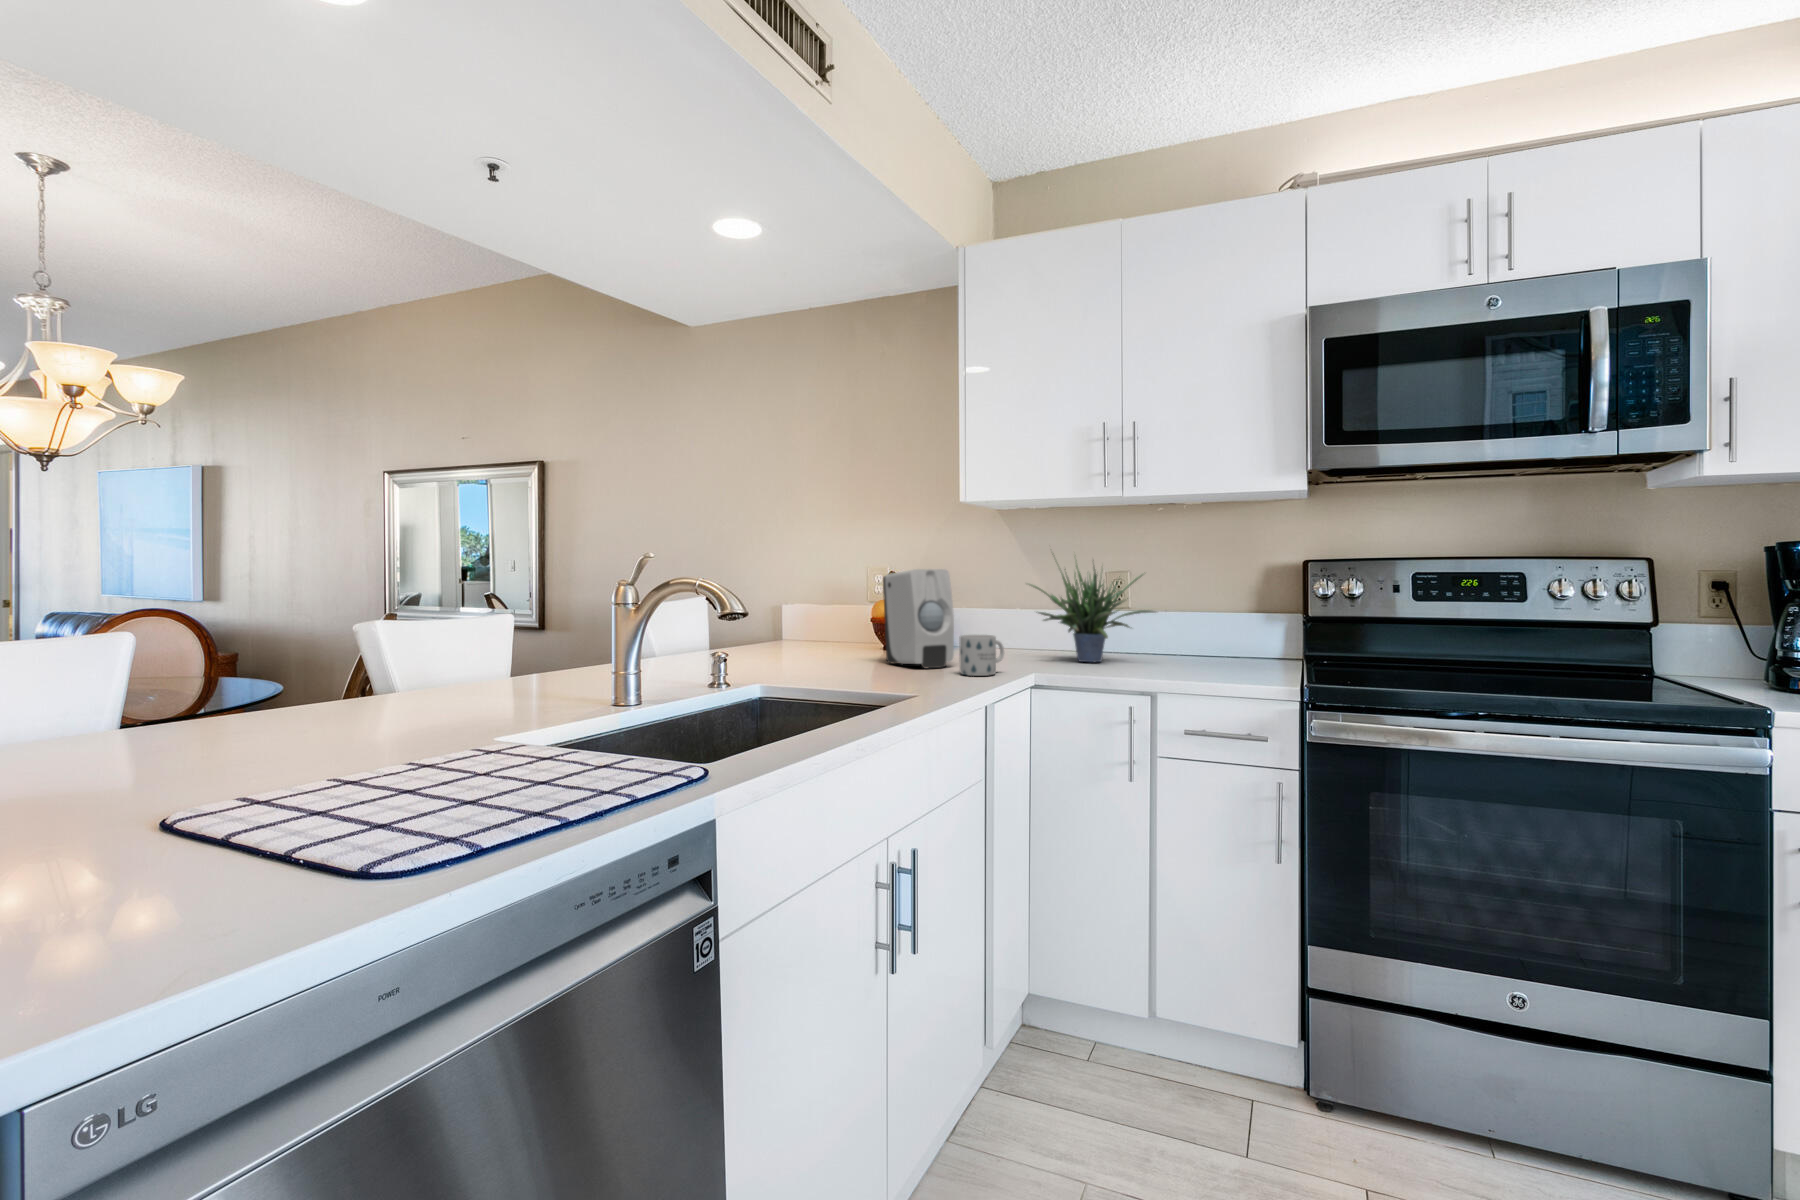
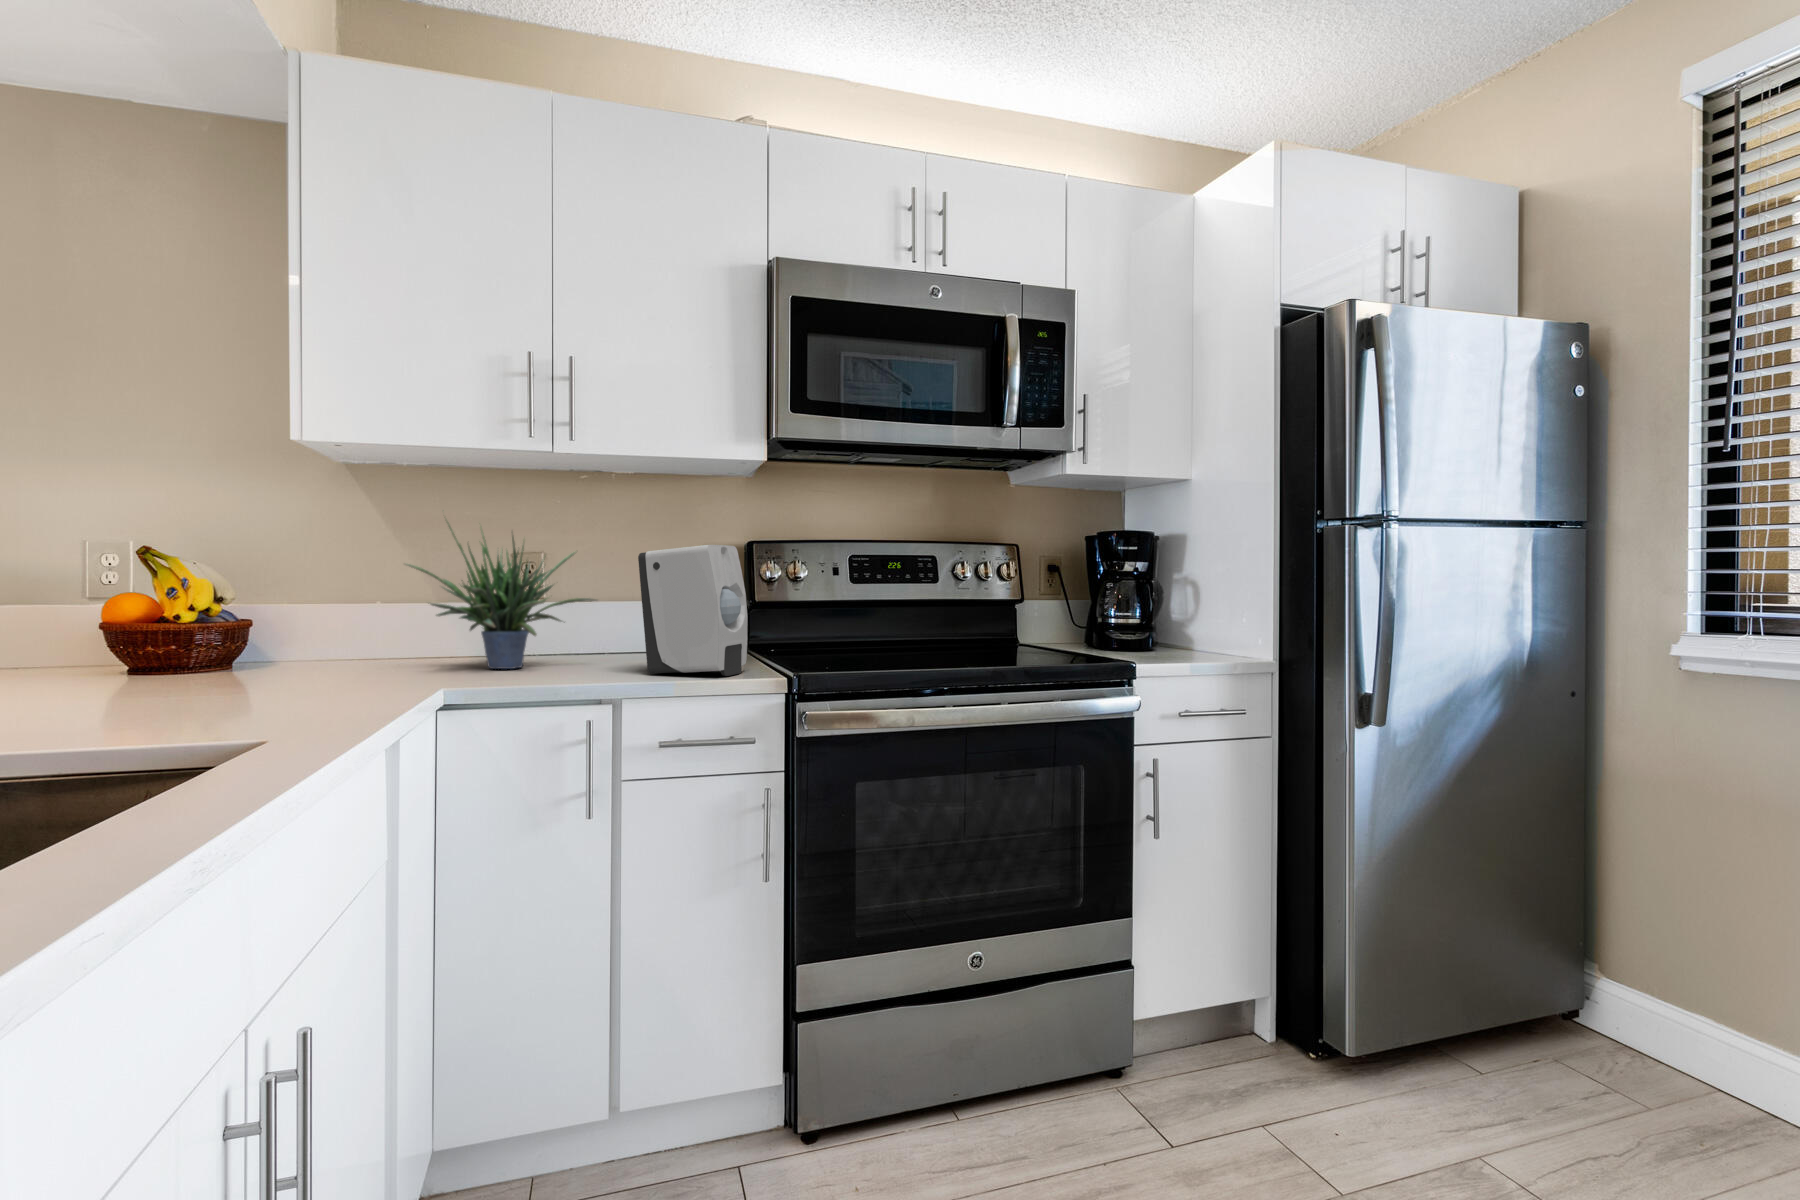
soap dispenser: present [883,569,954,668] -> present [638,545,748,676]
mug: present [959,635,1004,676] -> none [320,638,396,702]

